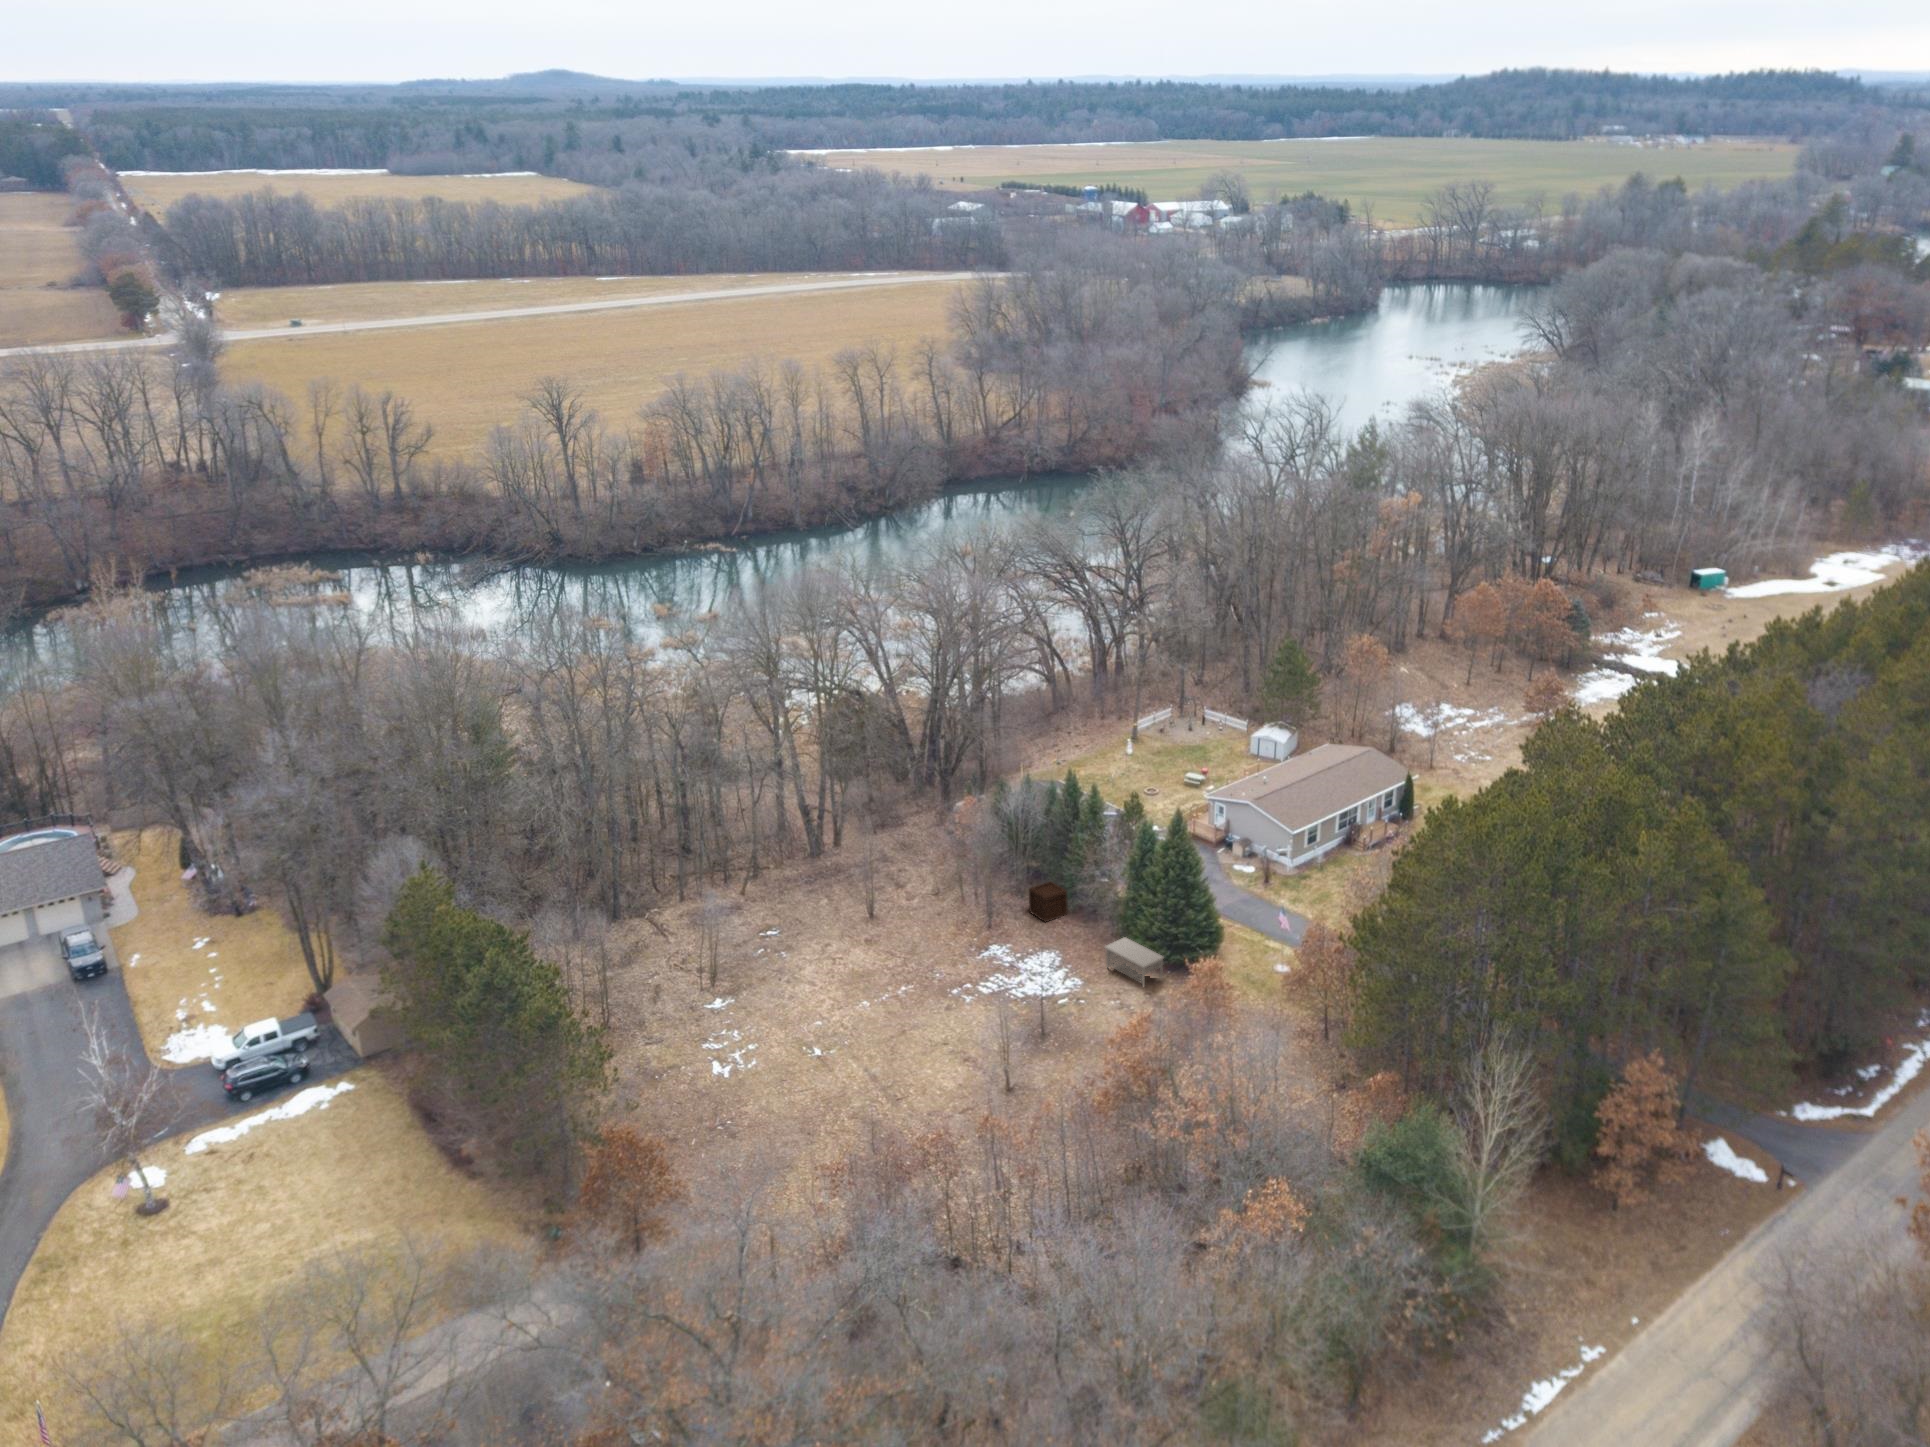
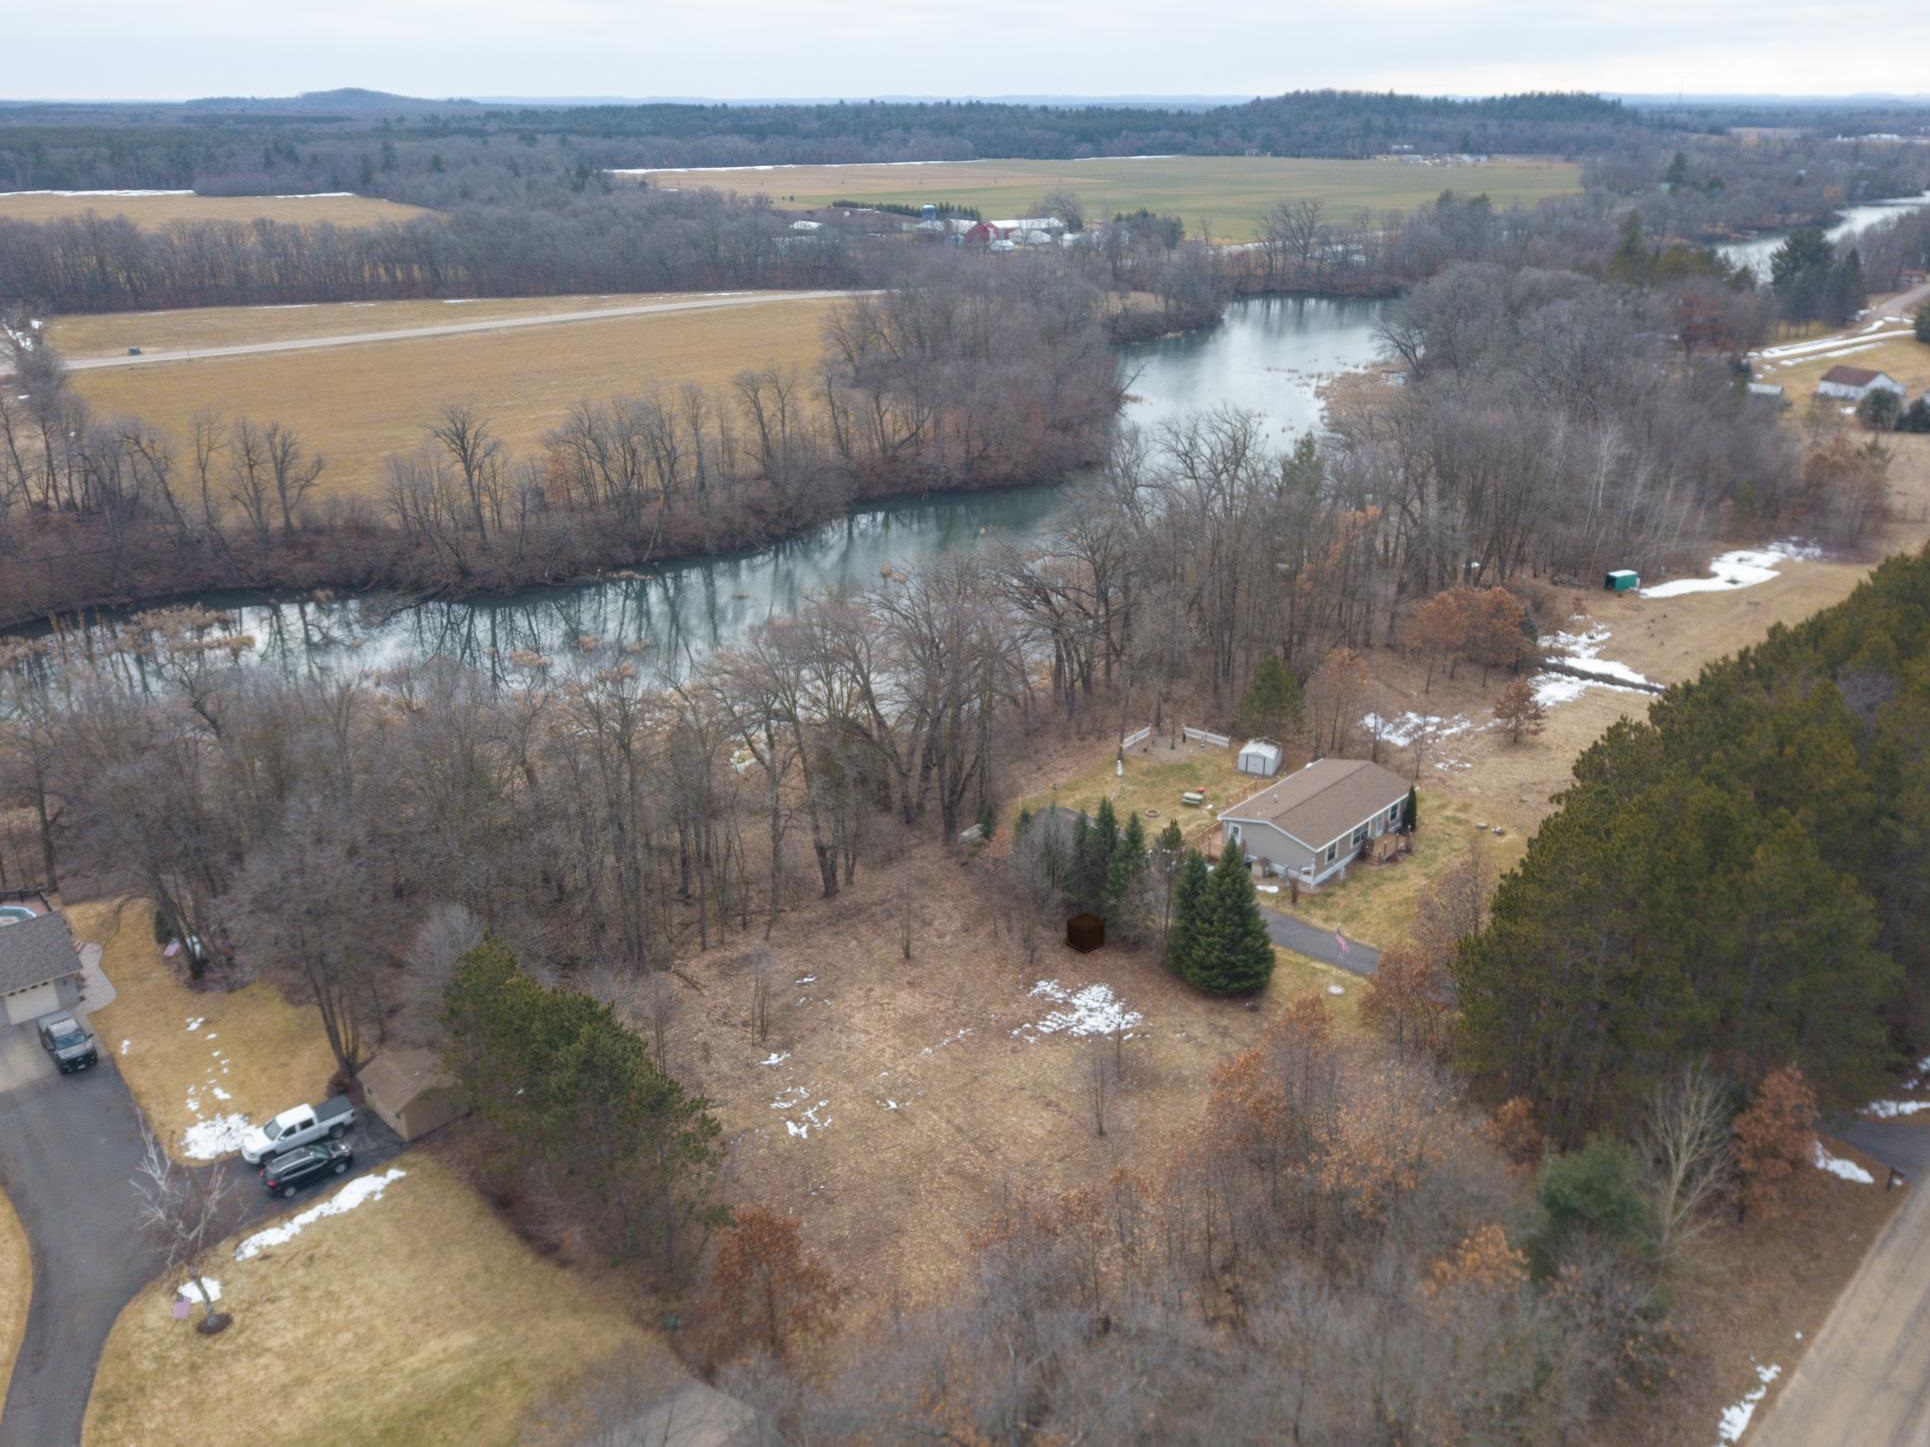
storage bench: present [1105,937,1164,987] -> none [1159,966,1221,1017]

